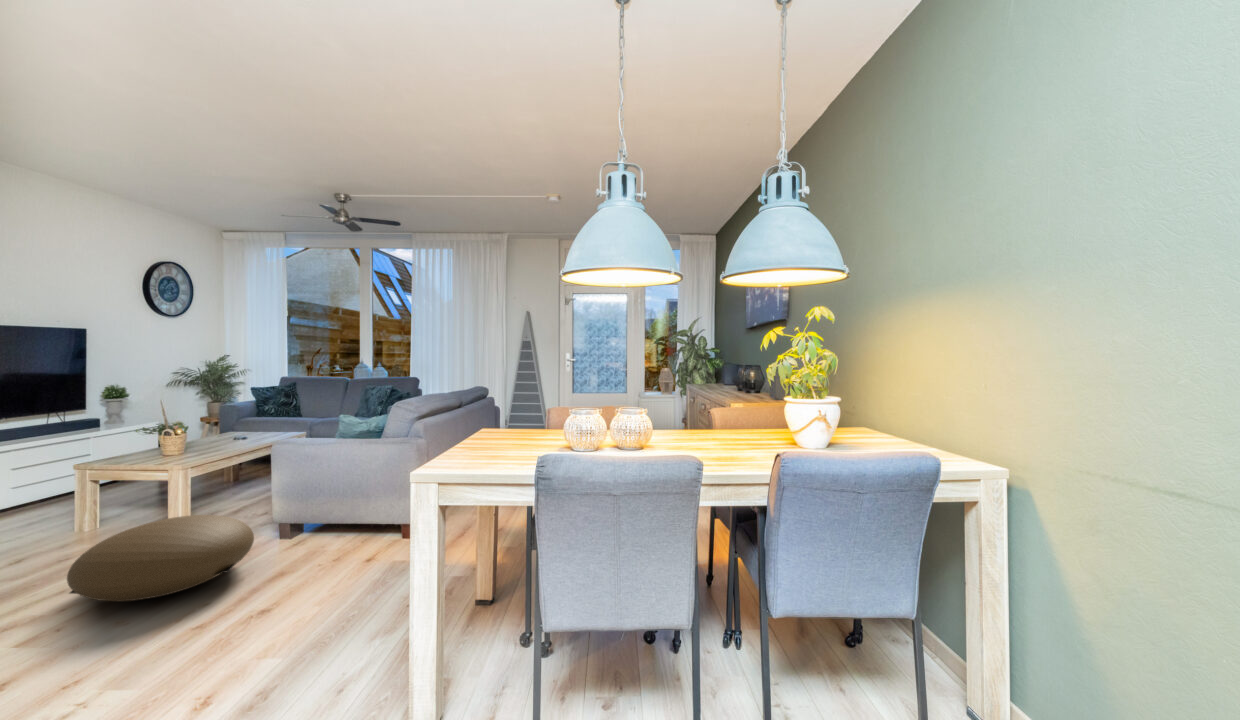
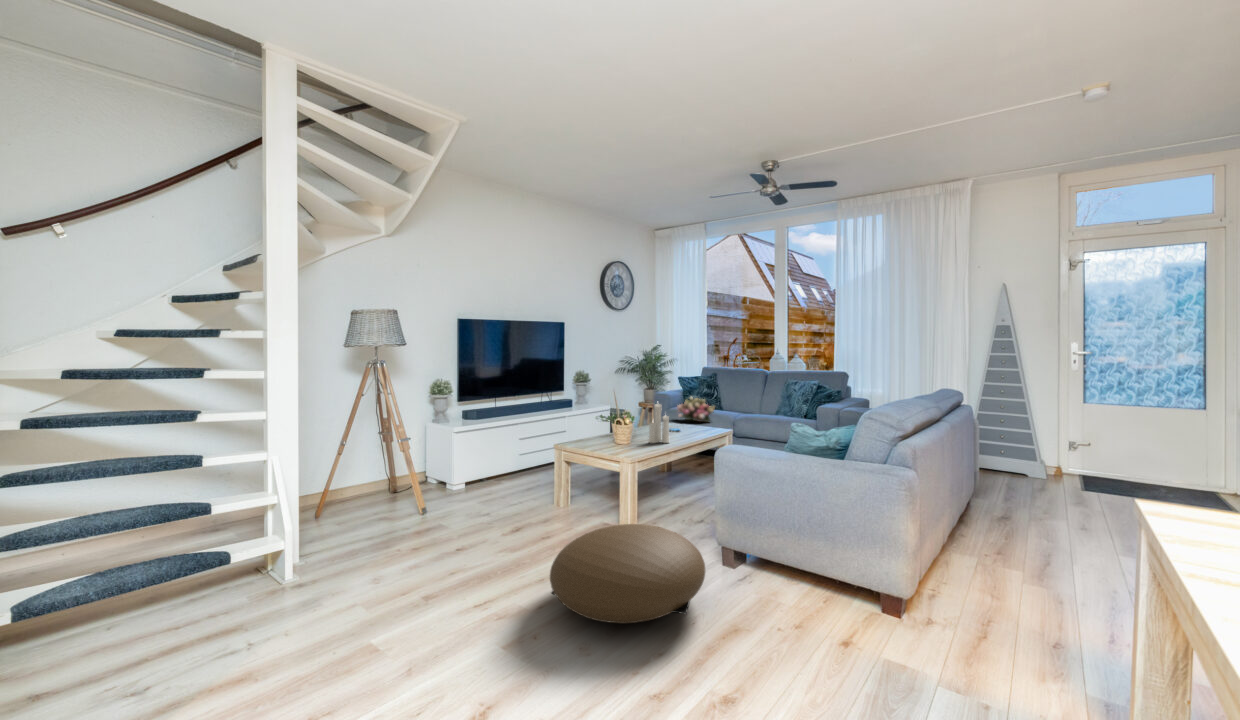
candle: none [204,404,231,451] -> present [649,404,669,443]
flower arrangement: none [246,405,292,429] -> present [677,397,715,422]

